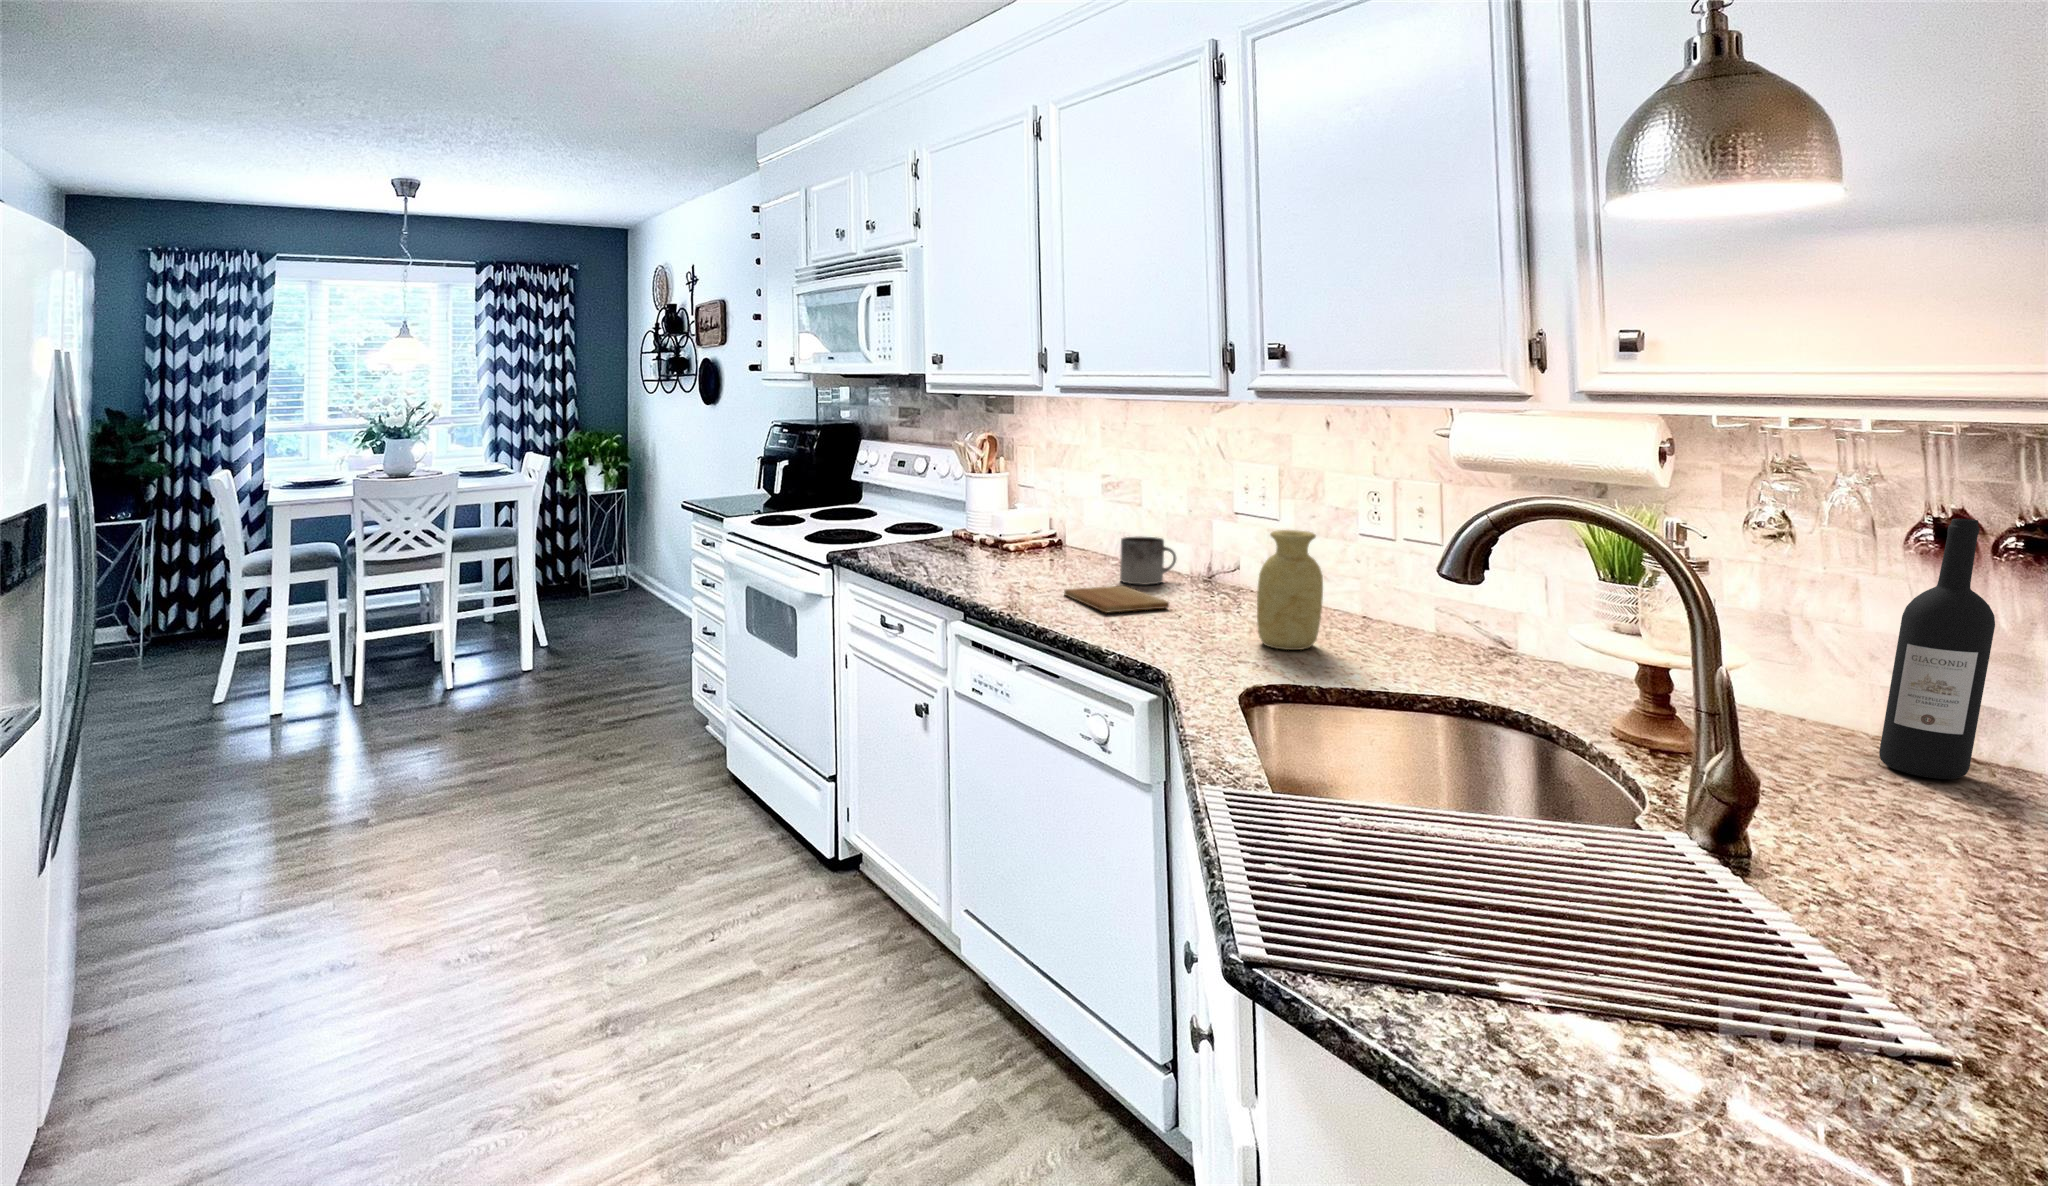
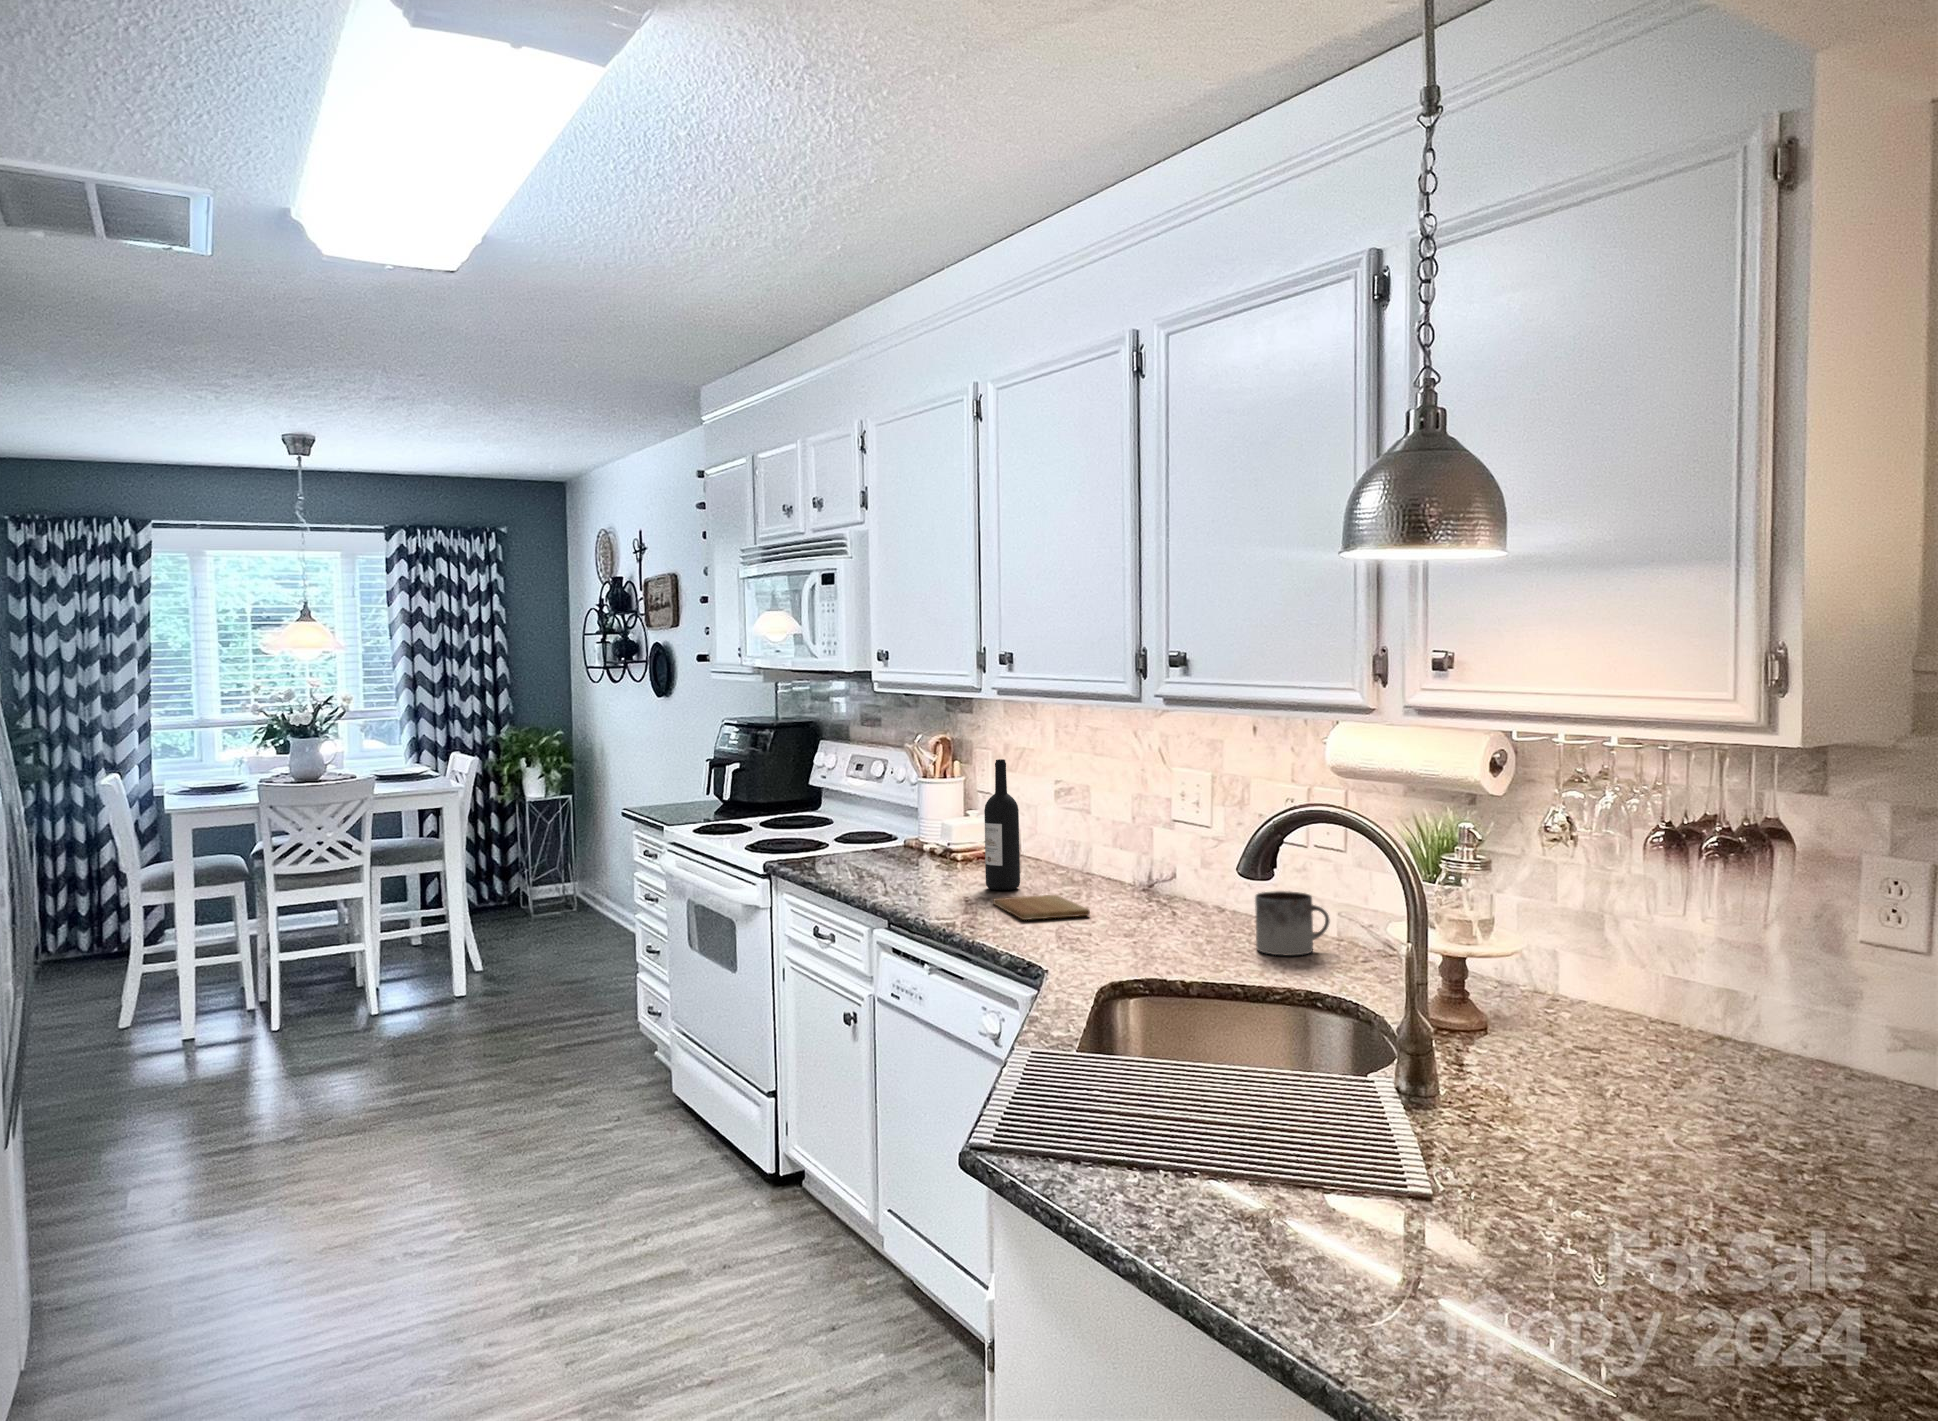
wine bottle: present [1879,519,1995,779] -> present [984,759,1020,890]
vase: present [1257,530,1323,650] -> none [1149,838,1209,952]
mug: present [1120,537,1176,585] -> present [1255,891,1330,955]

